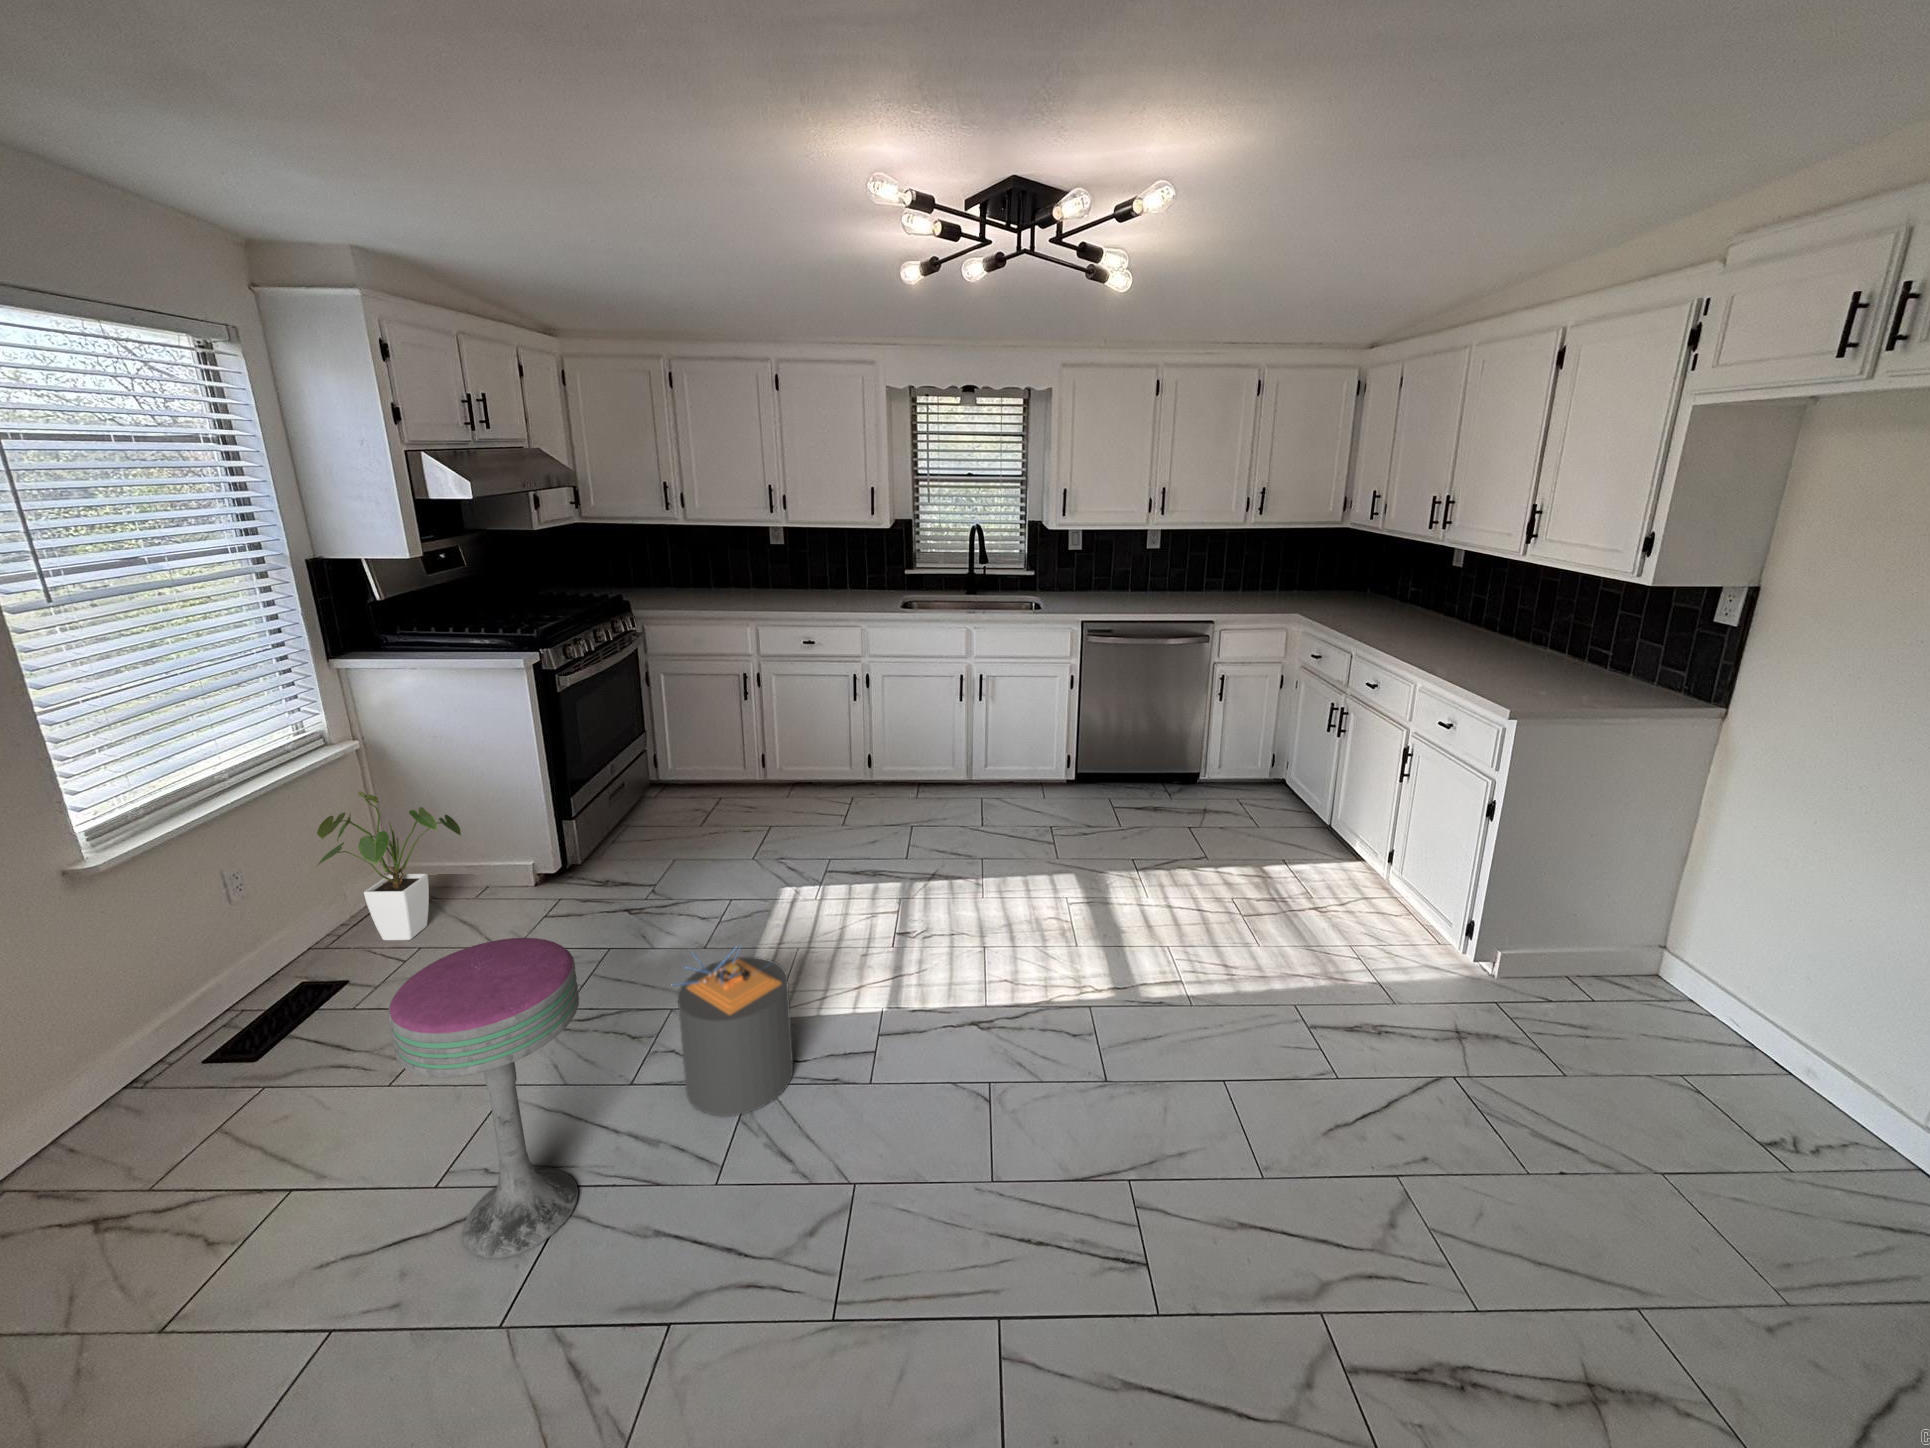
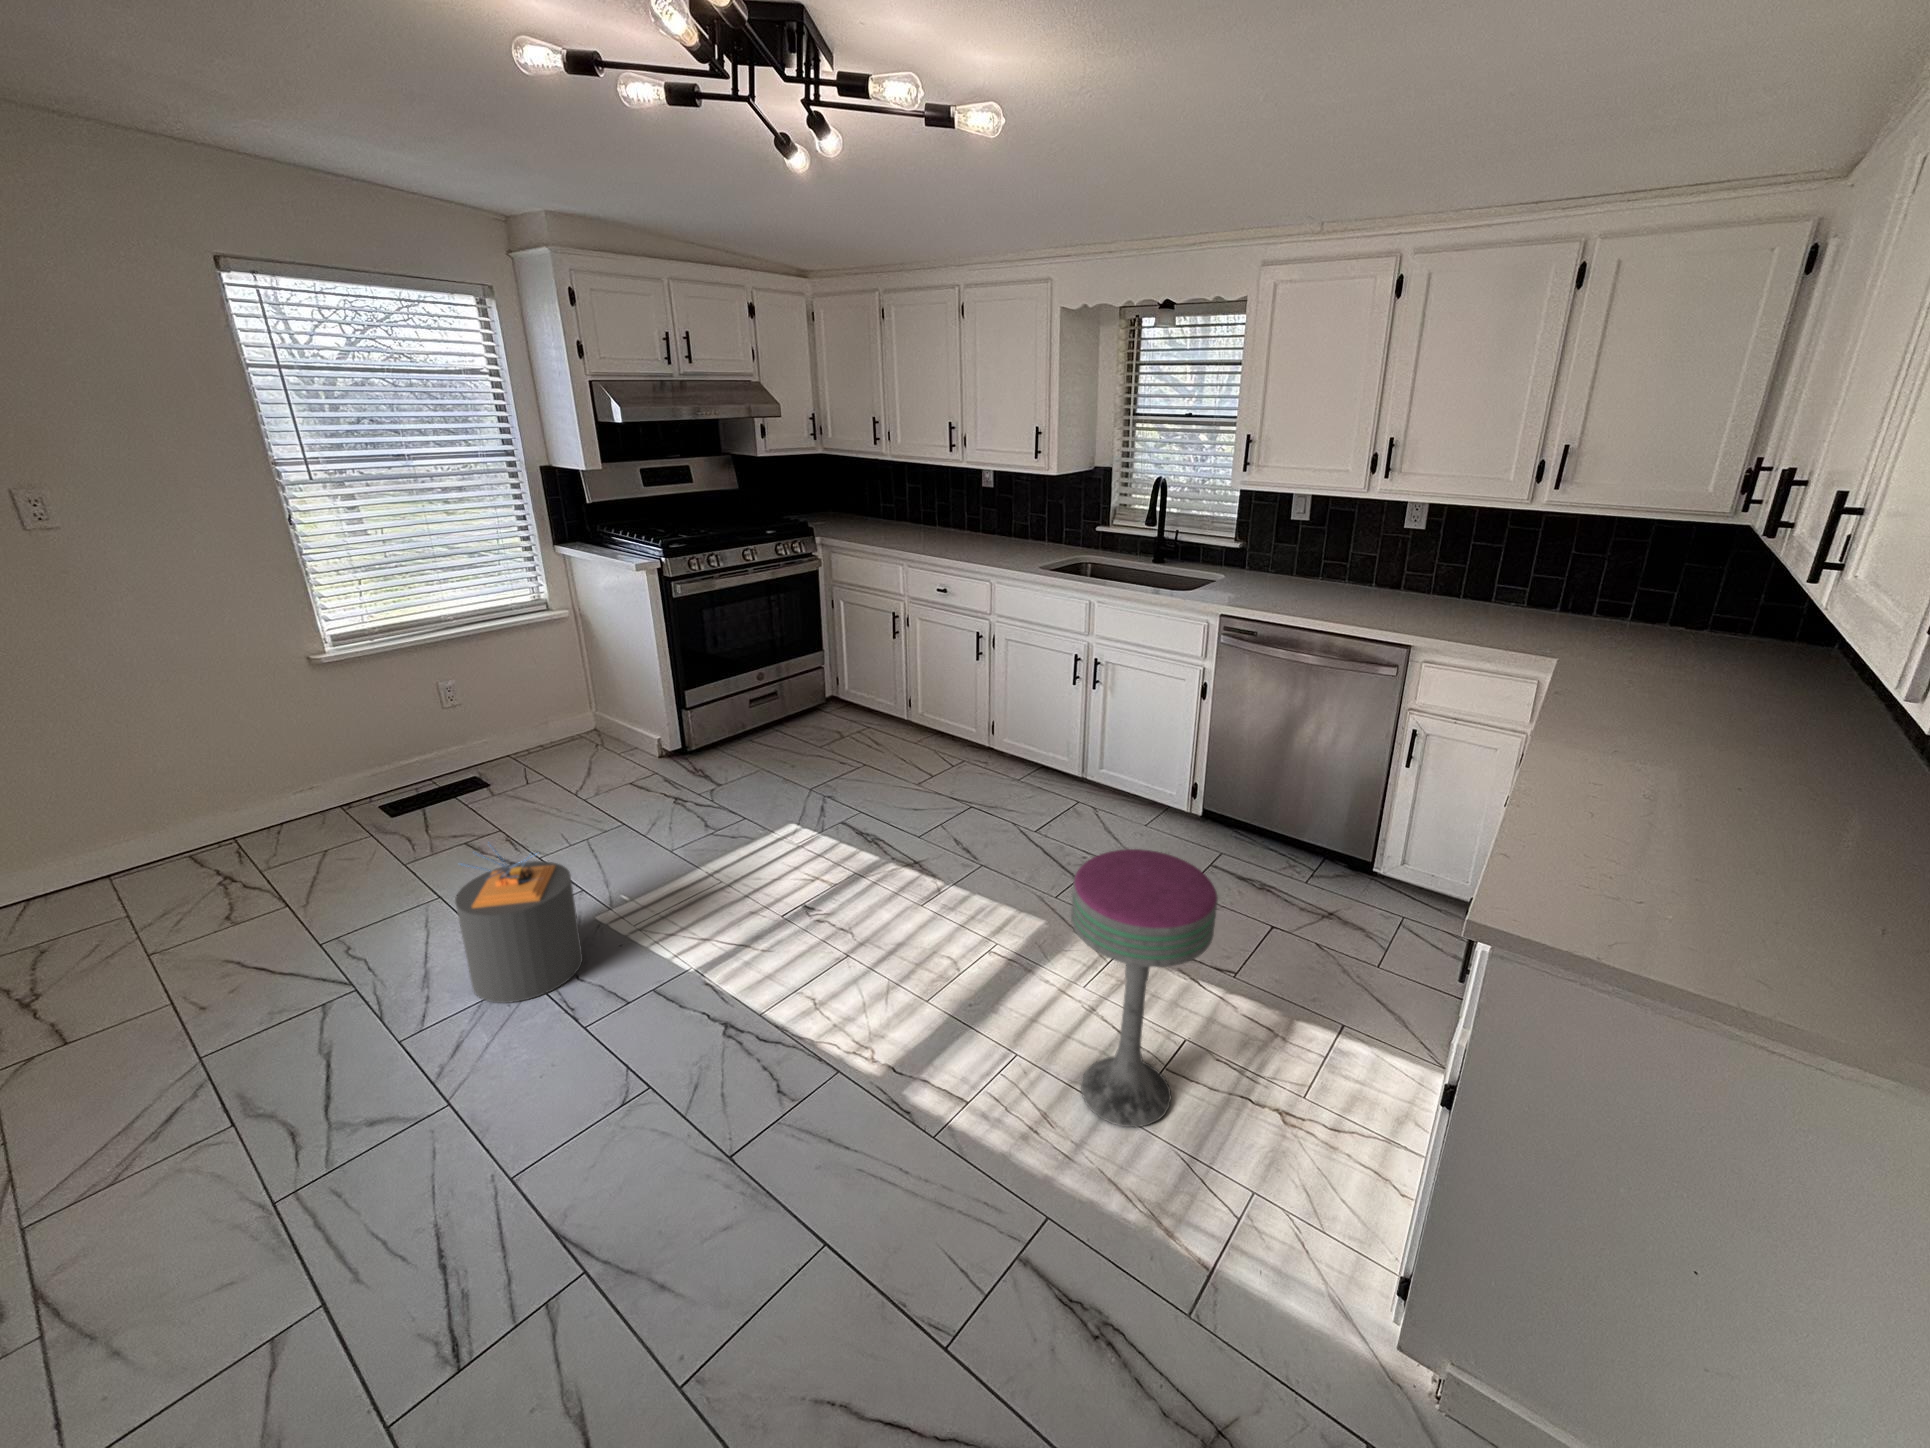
house plant: present [317,791,461,940] -> none [498,649,588,771]
bar stool: present [388,938,579,1259] -> present [1071,849,1218,1127]

